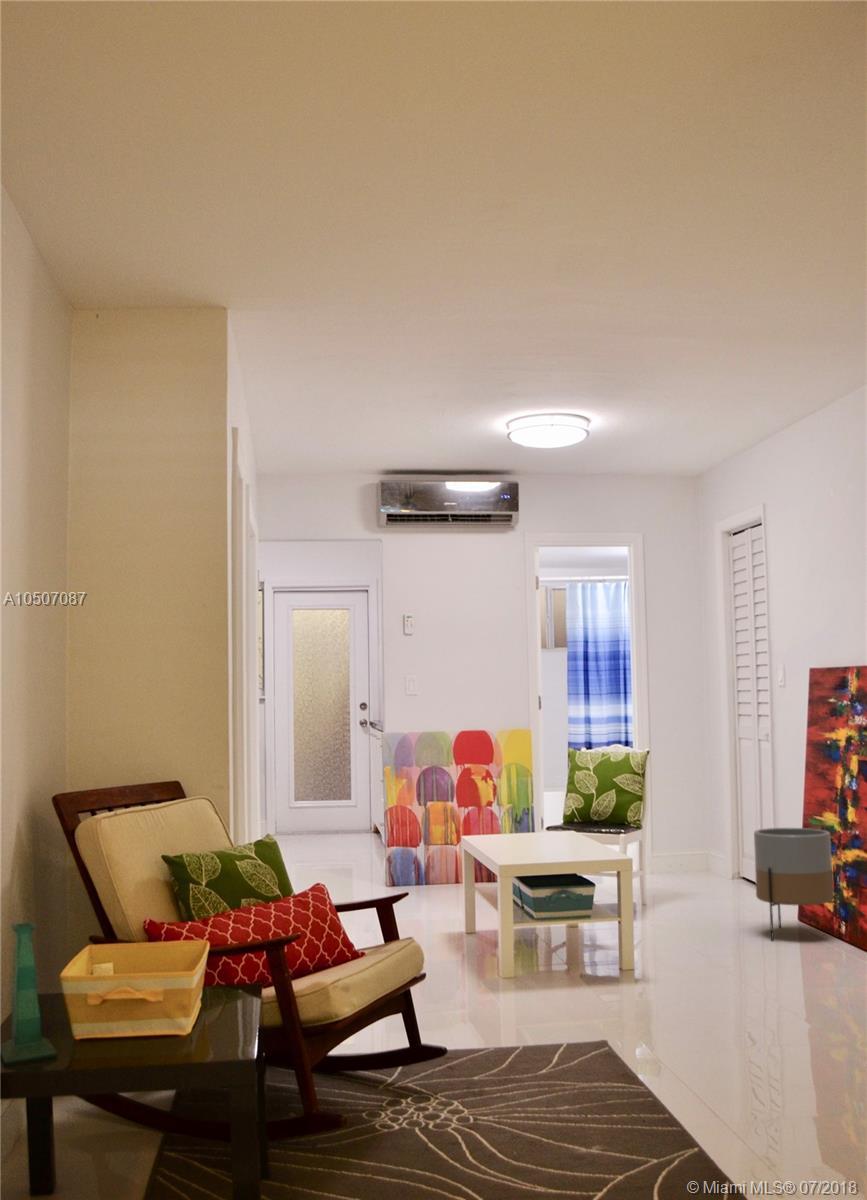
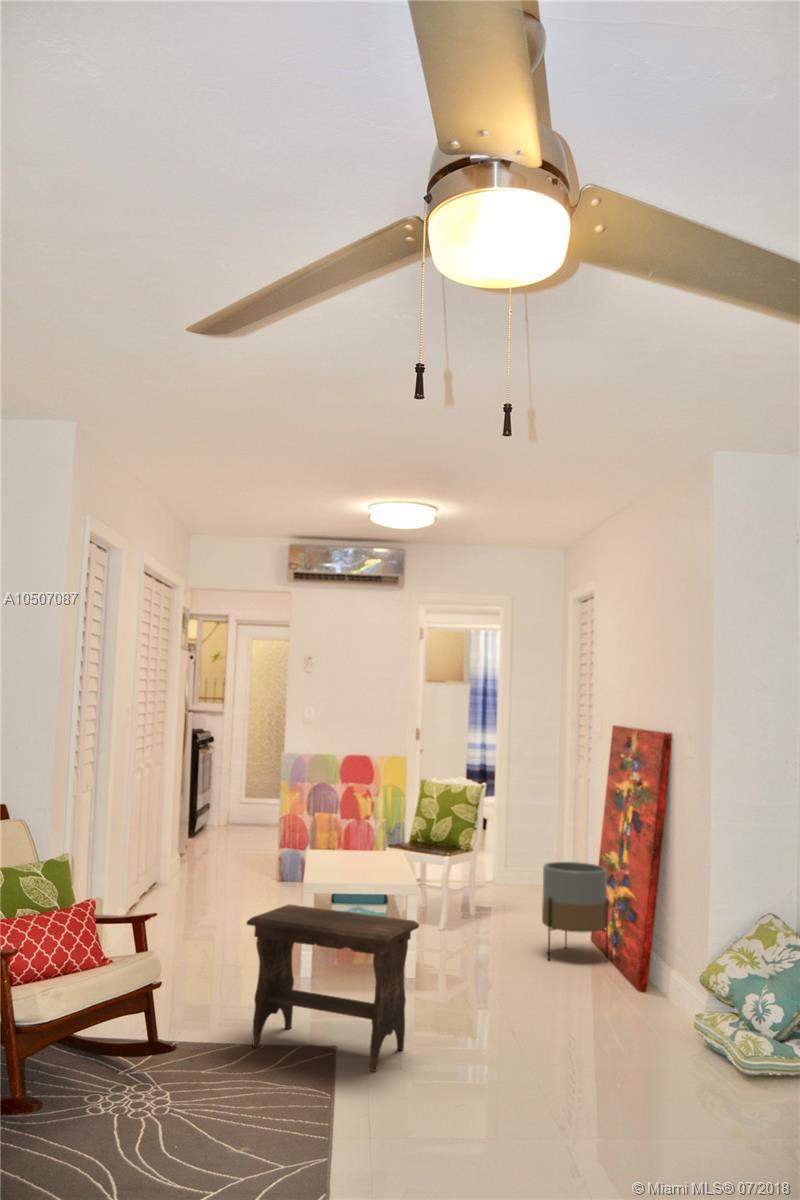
footstool: none [503,881,698,1056] -> present [247,904,419,1072]

